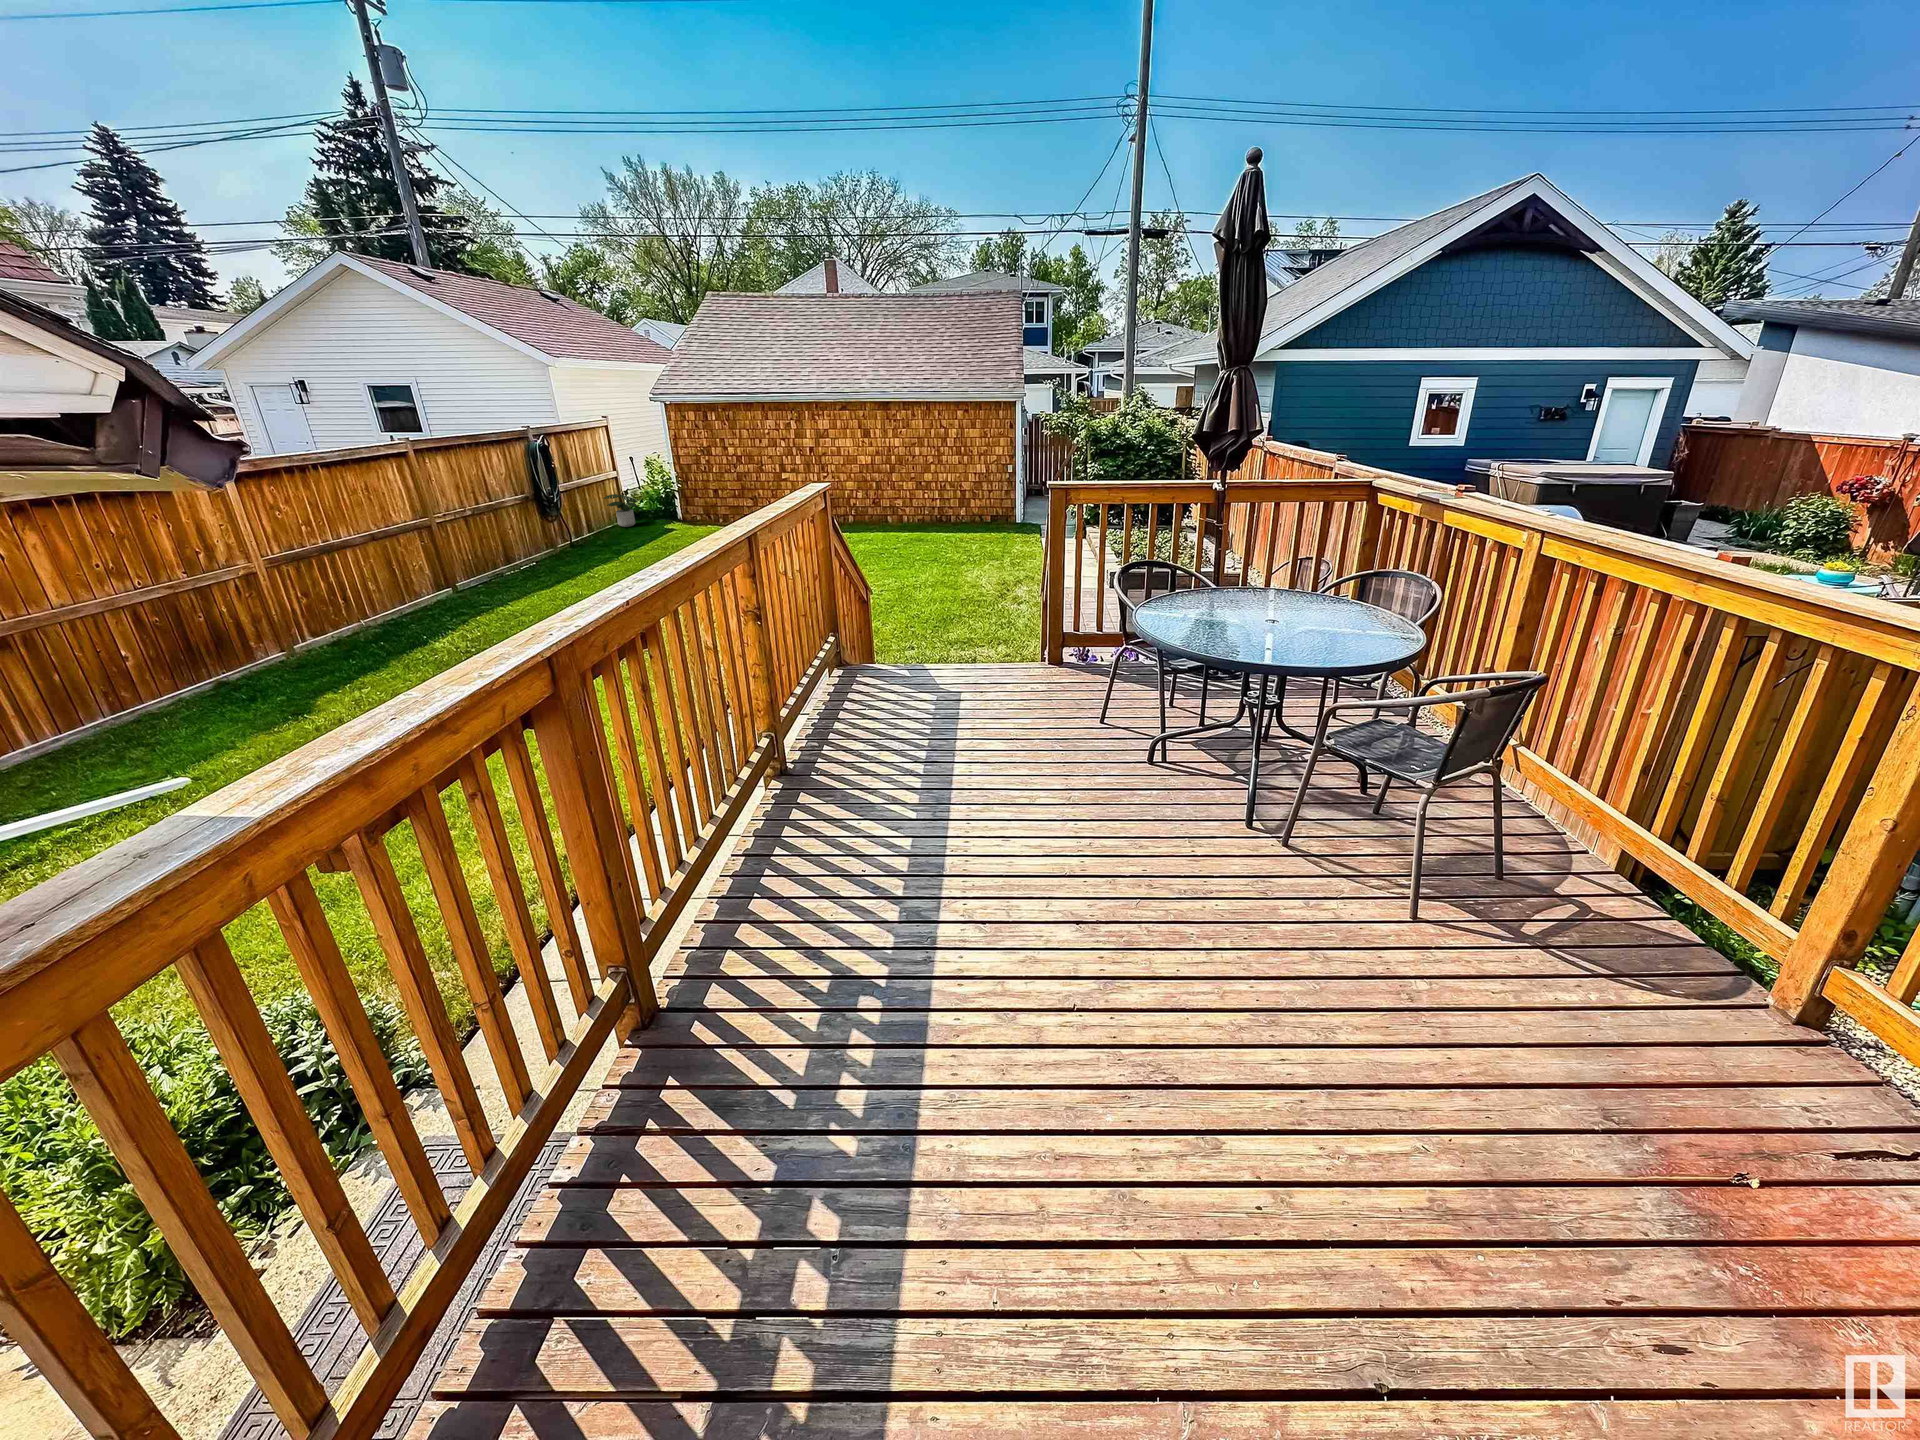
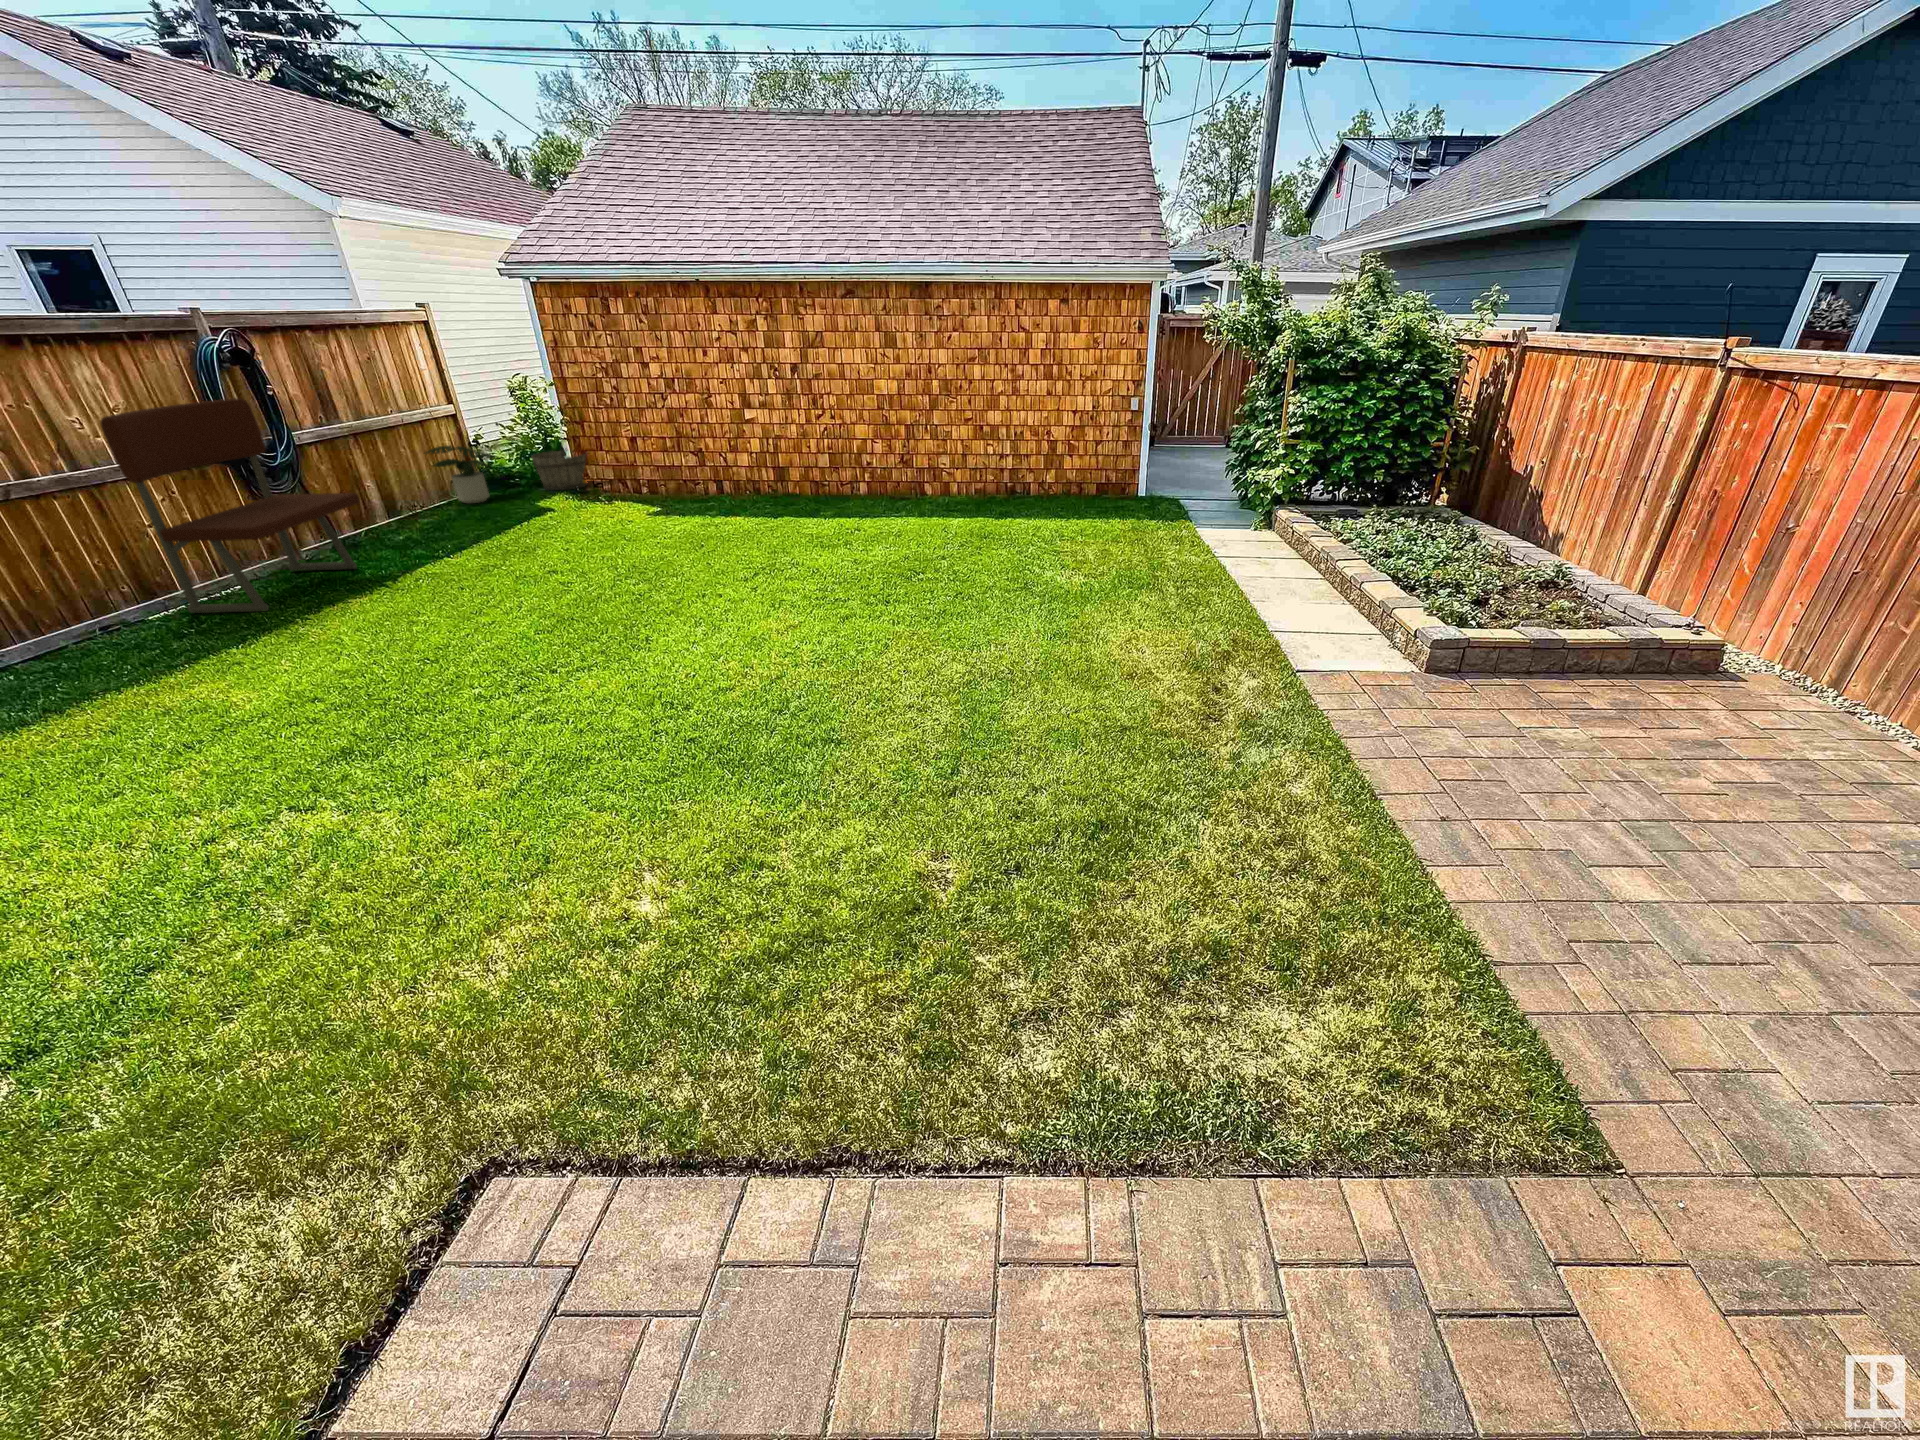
bench: none [502,469,592,568] -> present [100,398,360,613]
wooden bucket: none [658,492,690,520] -> present [532,443,587,490]

